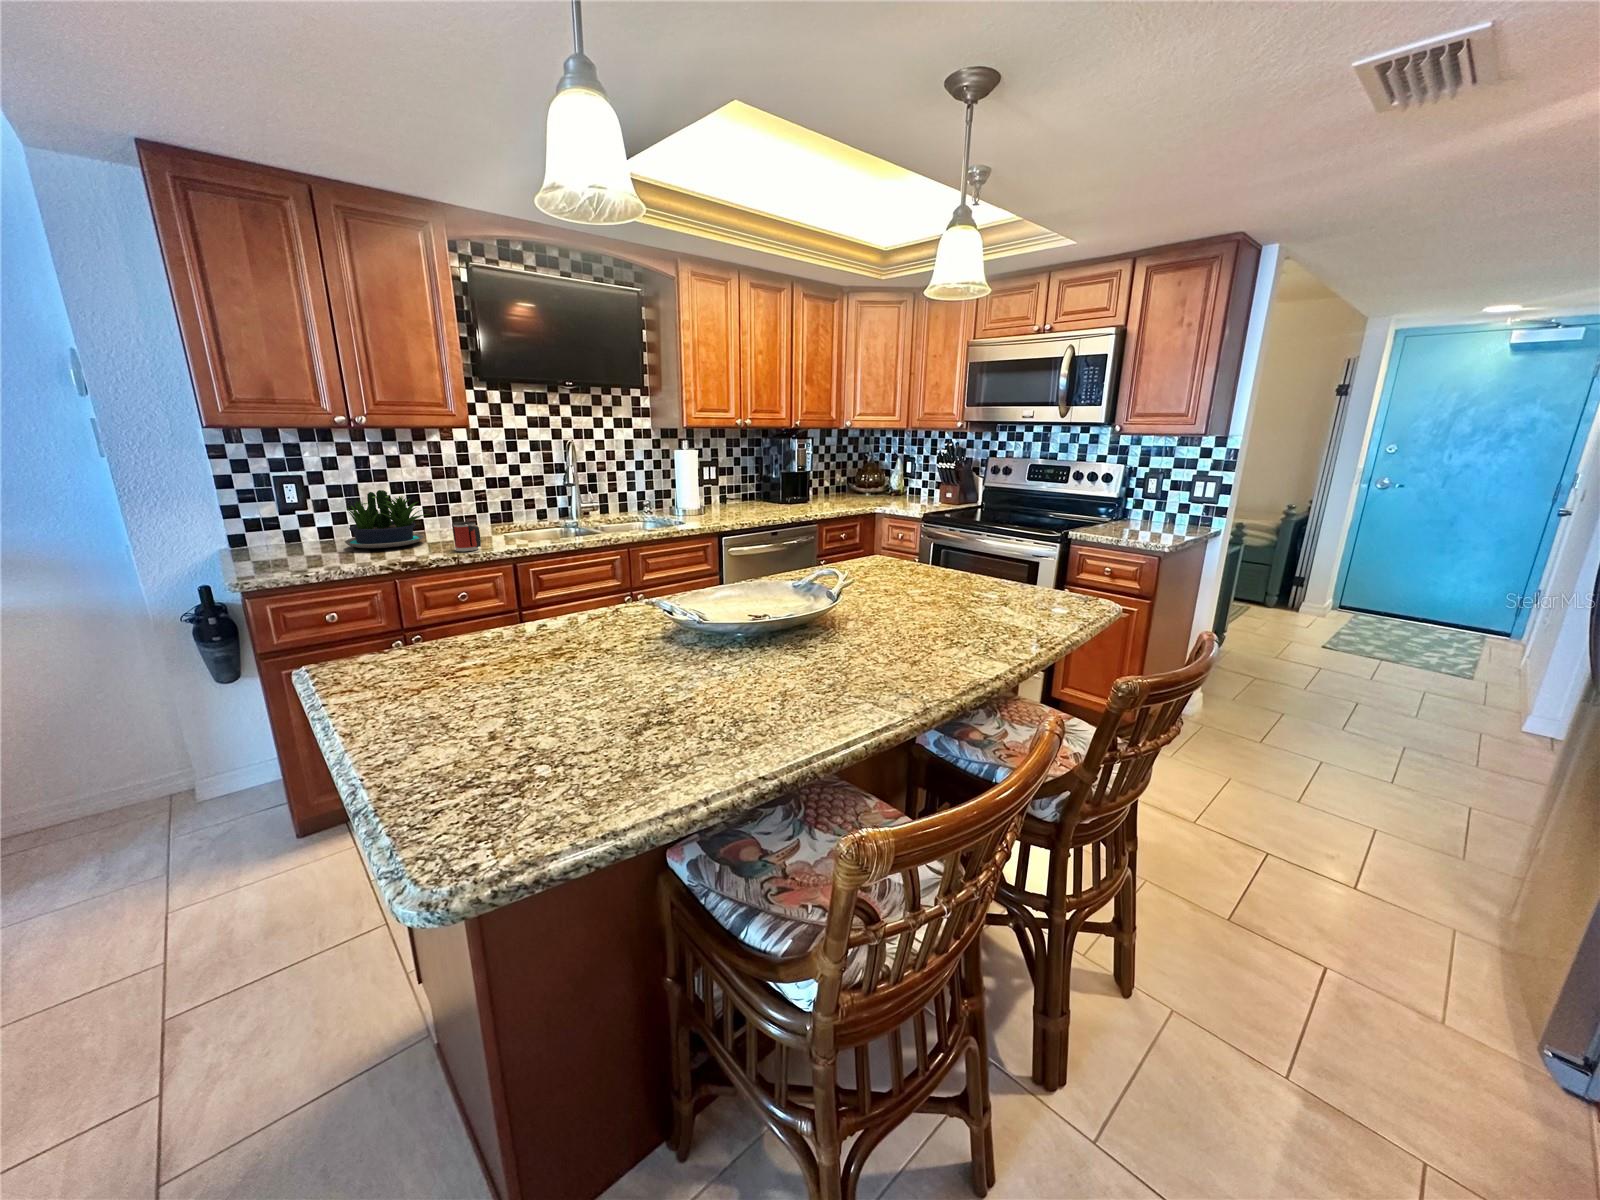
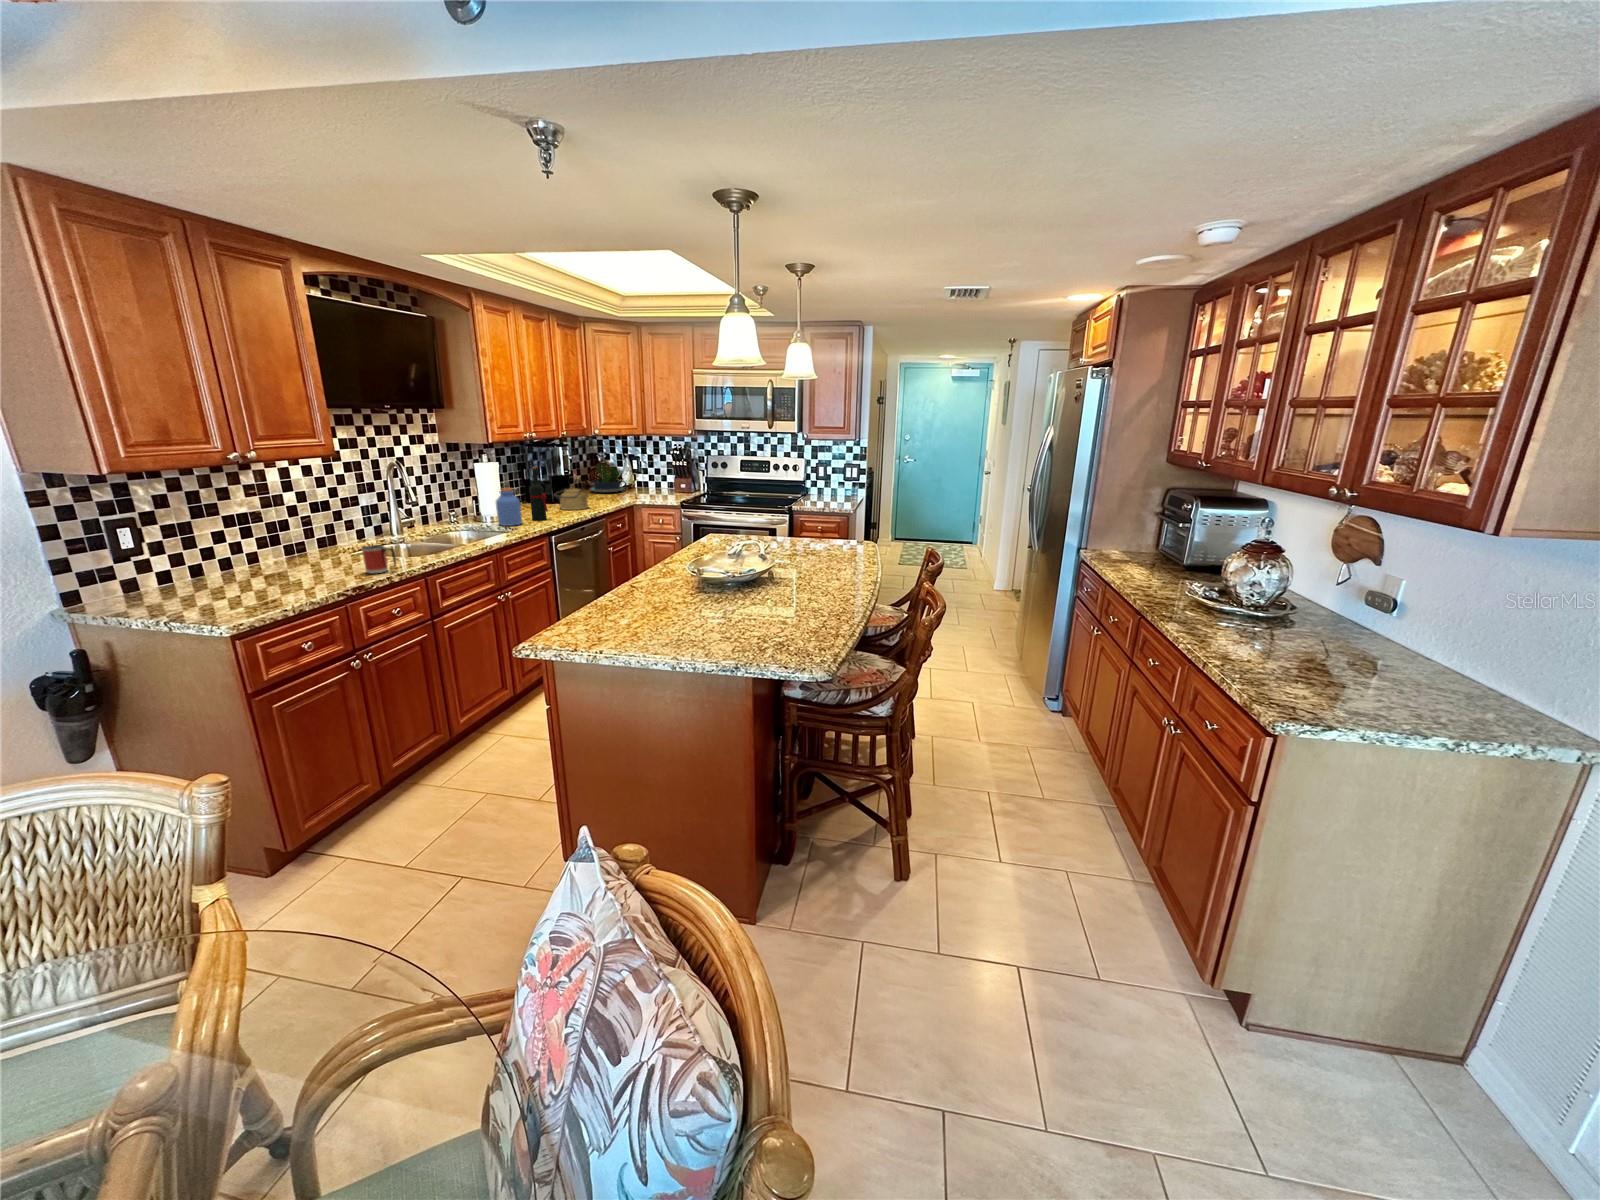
wine bottle: none [723,456,739,518] -> present [529,467,548,520]
jar: none [679,478,706,520] -> present [496,488,522,526]
kettle: none [772,483,809,511] -> present [554,486,589,510]
potted plant: present [345,490,424,548] -> present [590,464,624,492]

